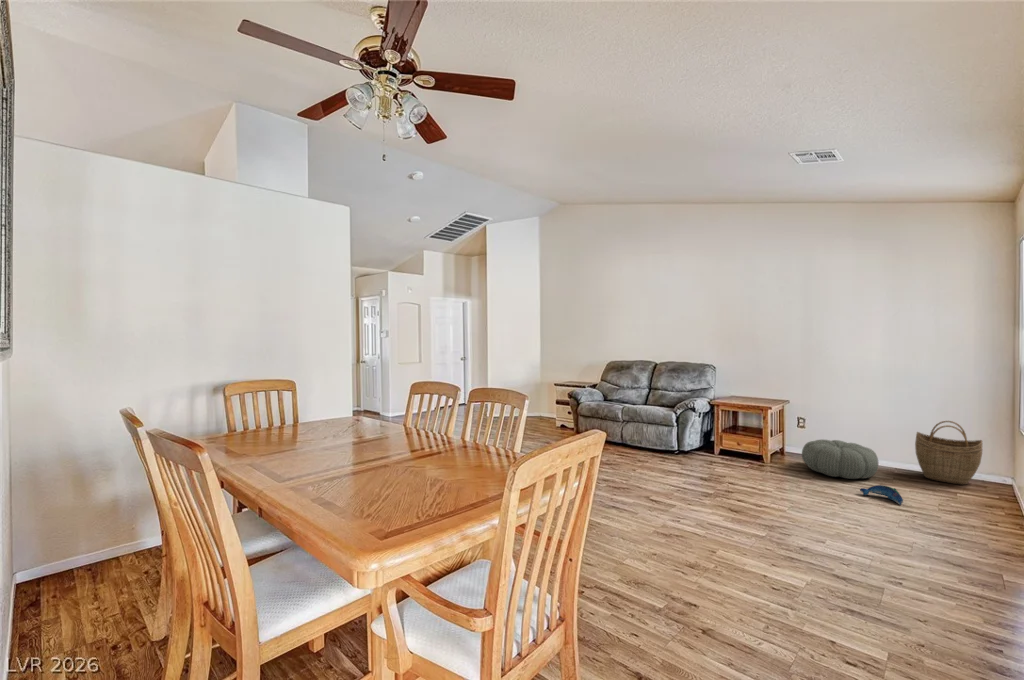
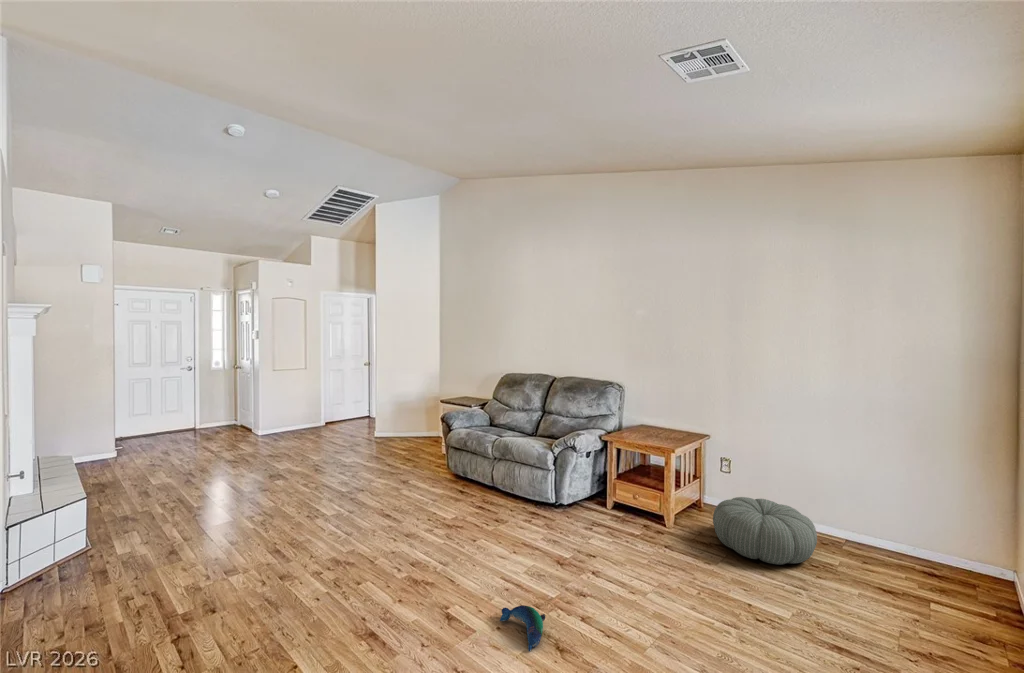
woven basket: present [915,421,982,485] -> none [872,480,970,582]
plush toy: present [860,485,903,505] -> present [500,605,545,652]

